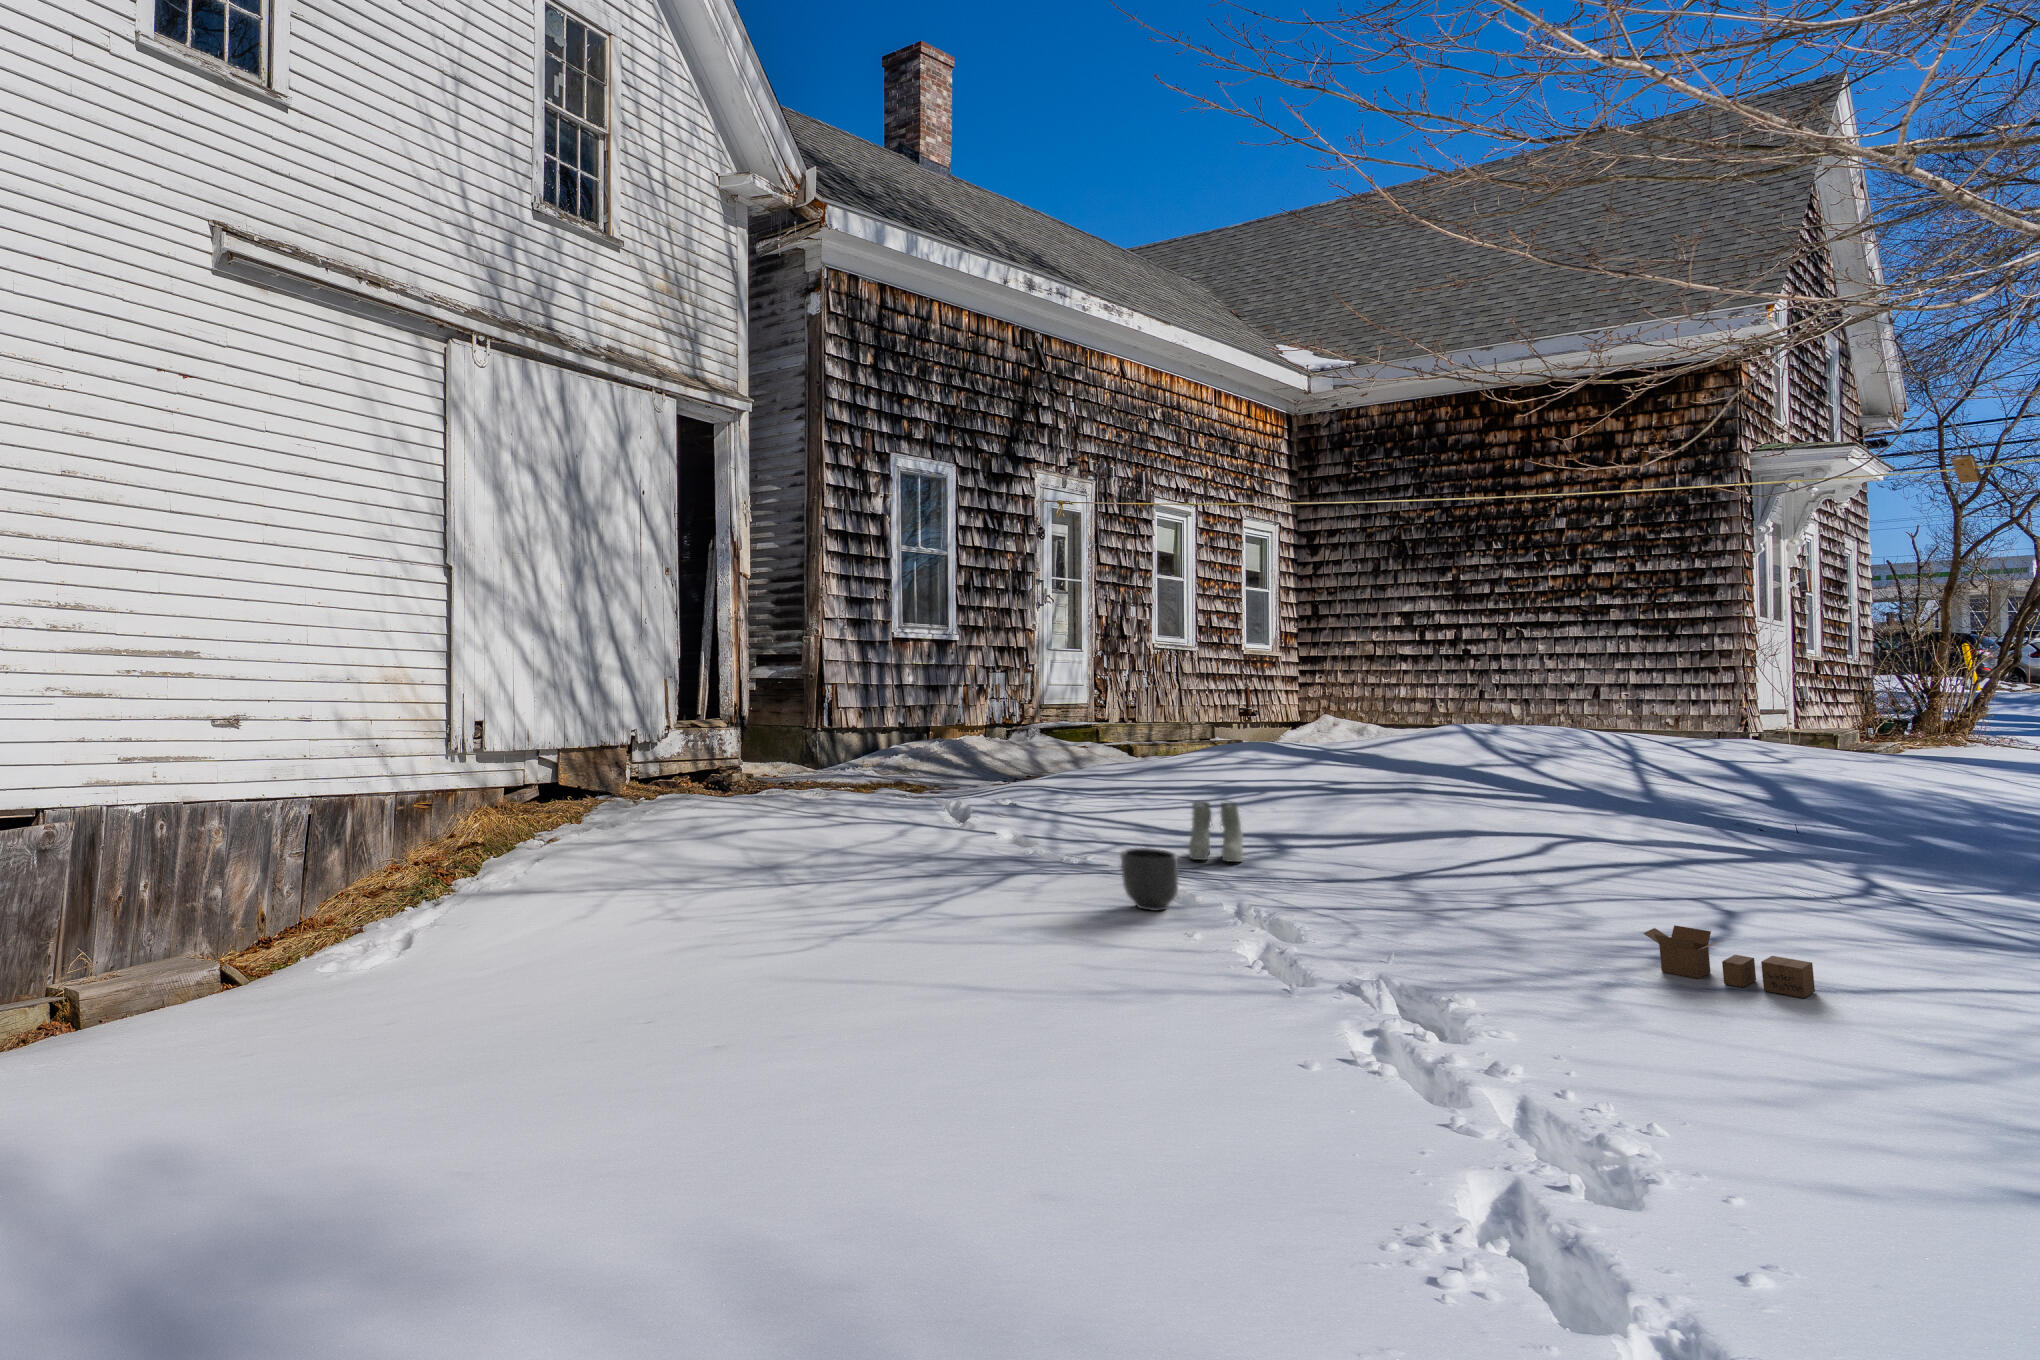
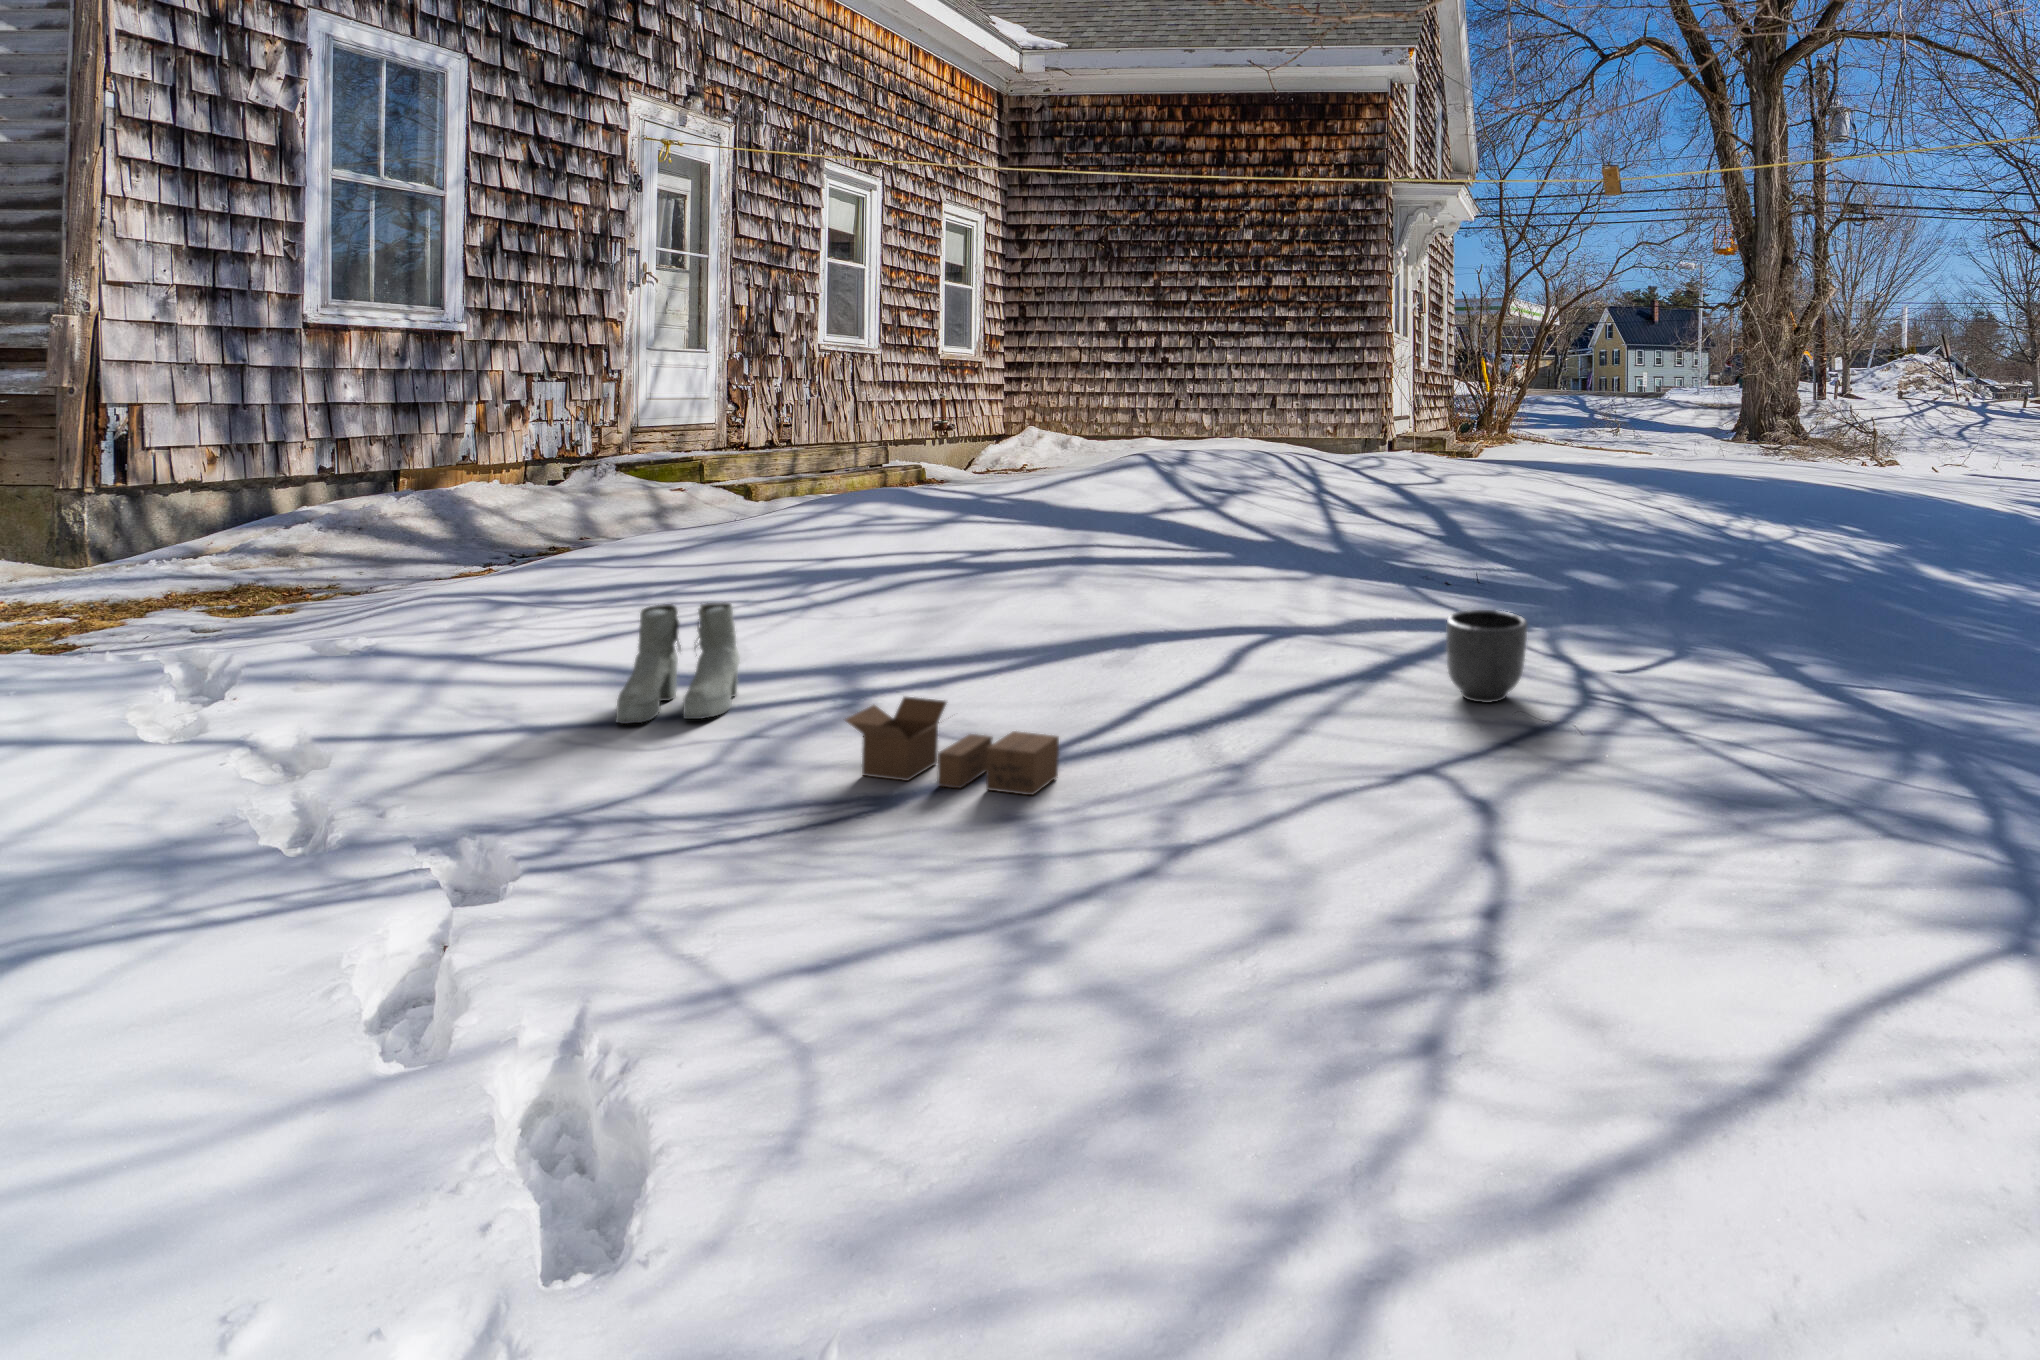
planter: present [1120,848,1178,911] -> present [1446,610,1528,703]
cardboard box: present [1643,925,1815,998] -> present [845,697,1059,795]

